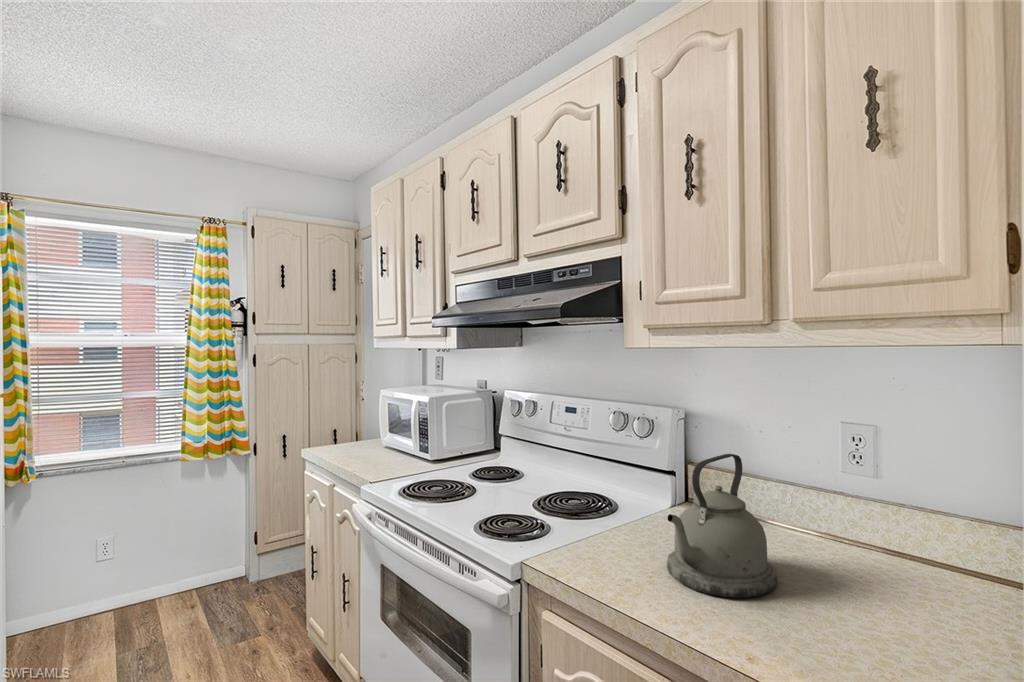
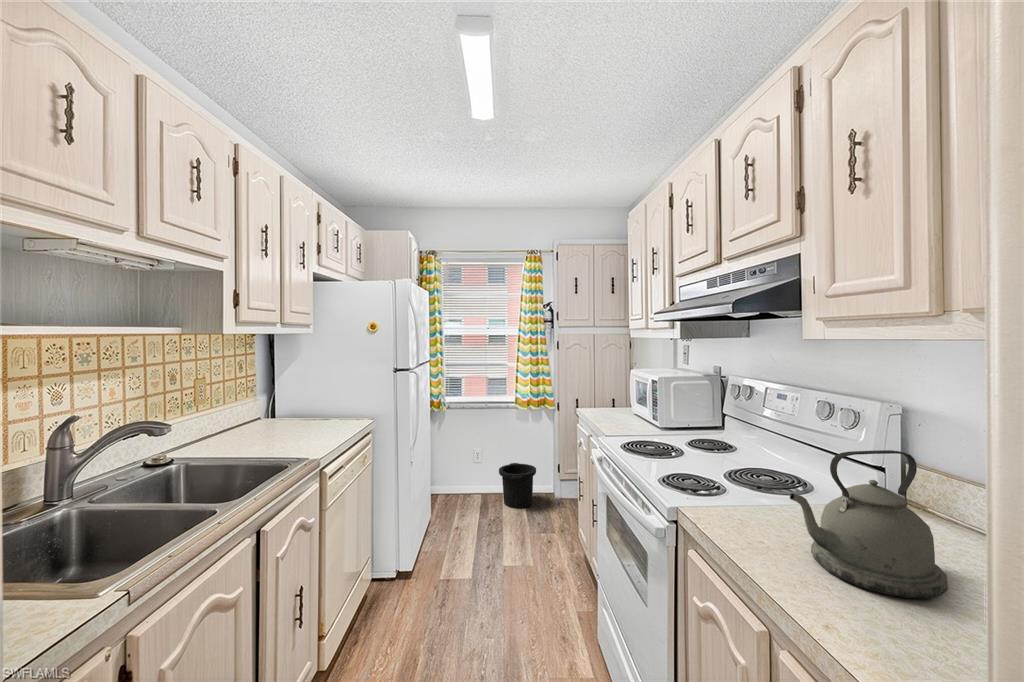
trash can: none [151,544,220,620] -> present [499,463,536,508]

